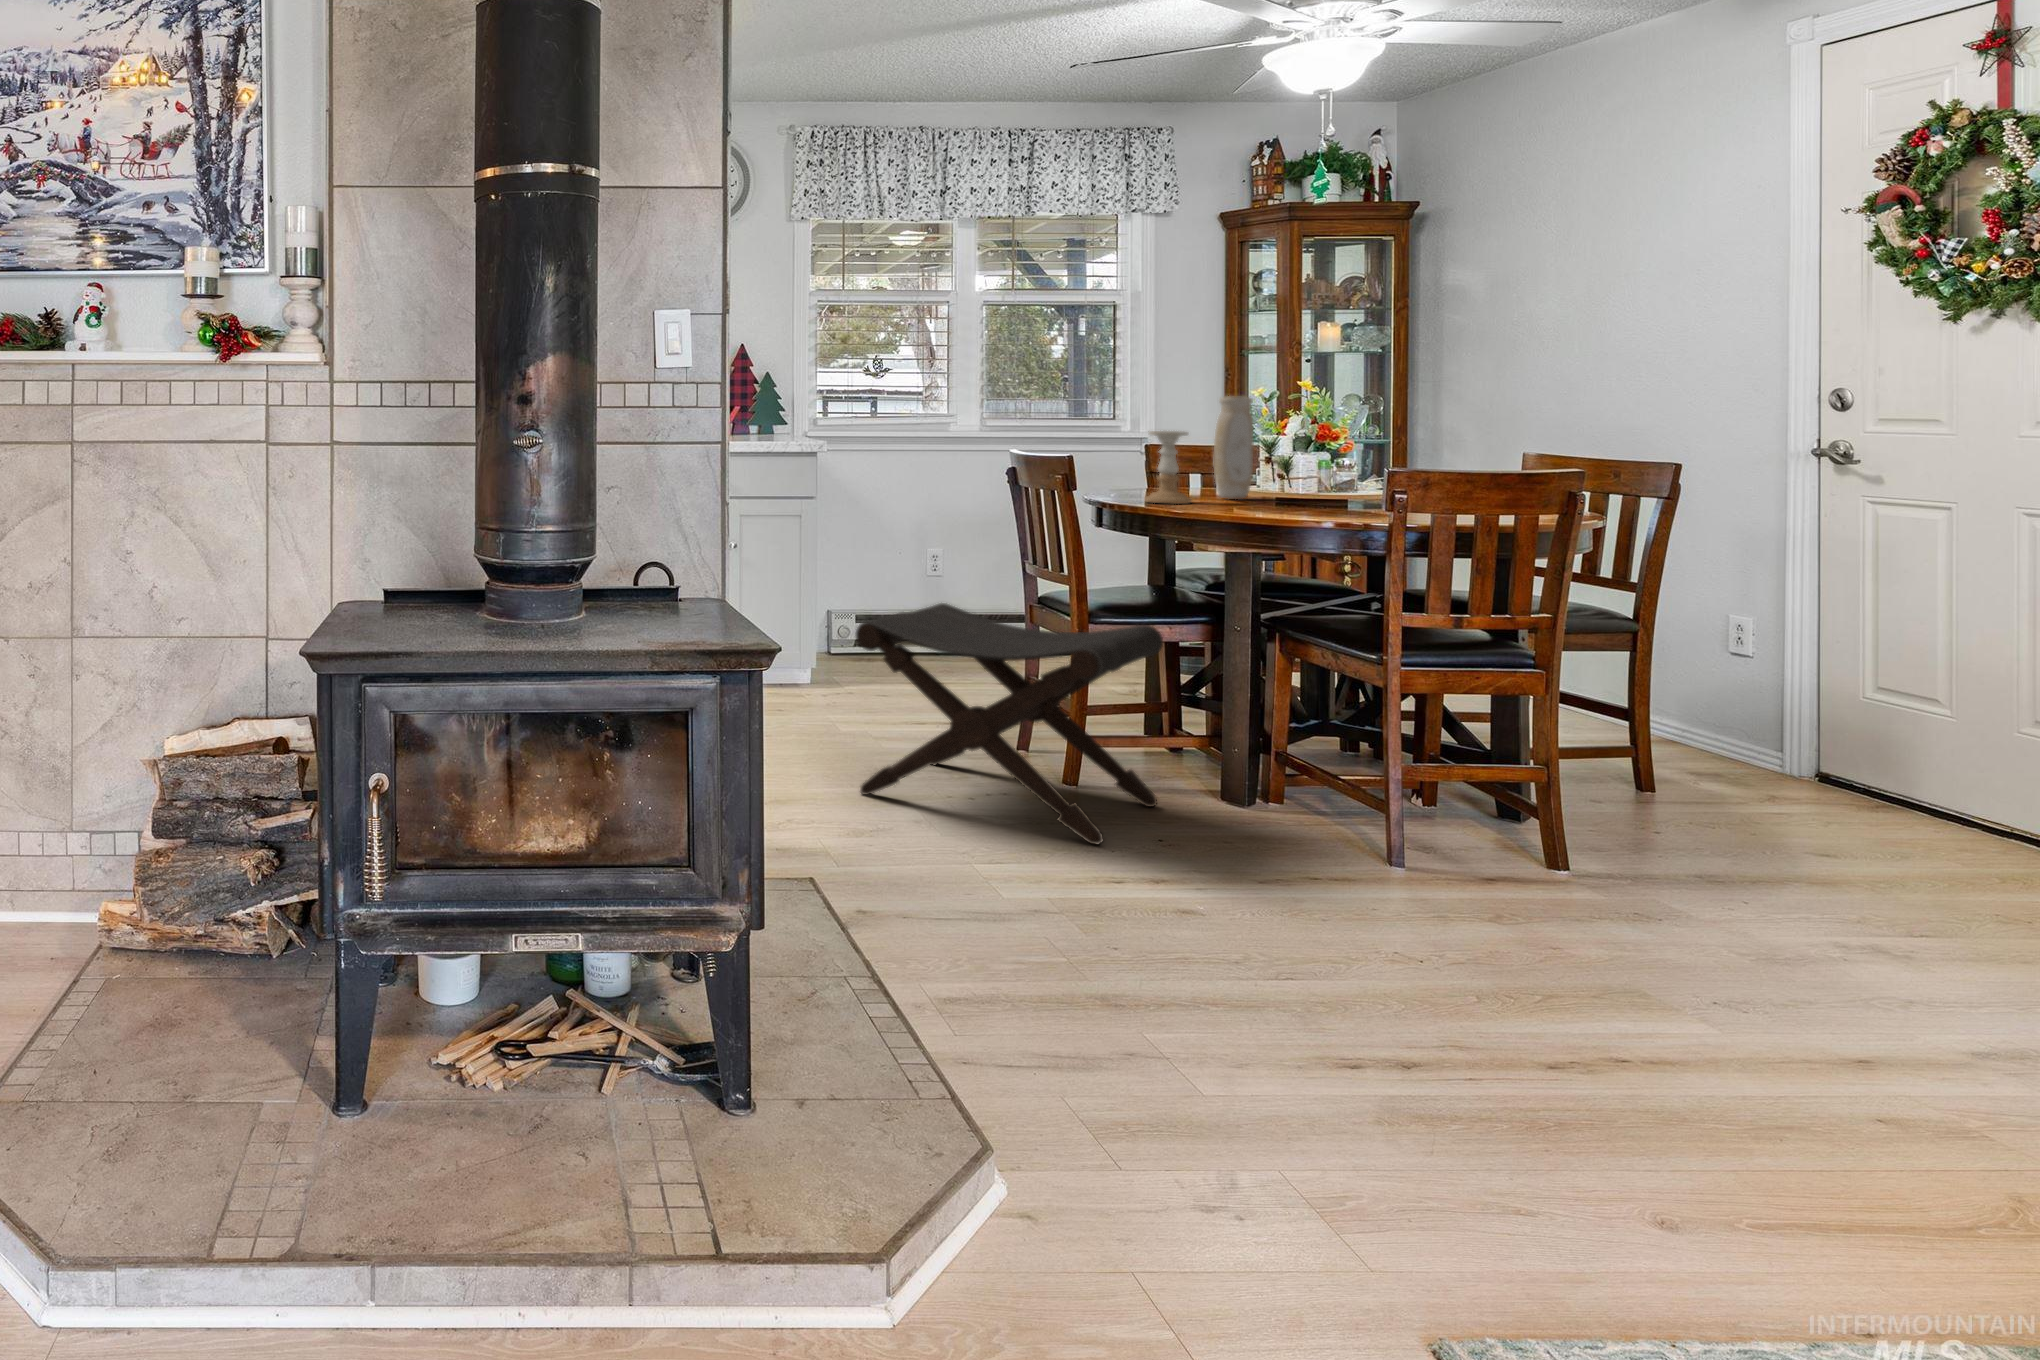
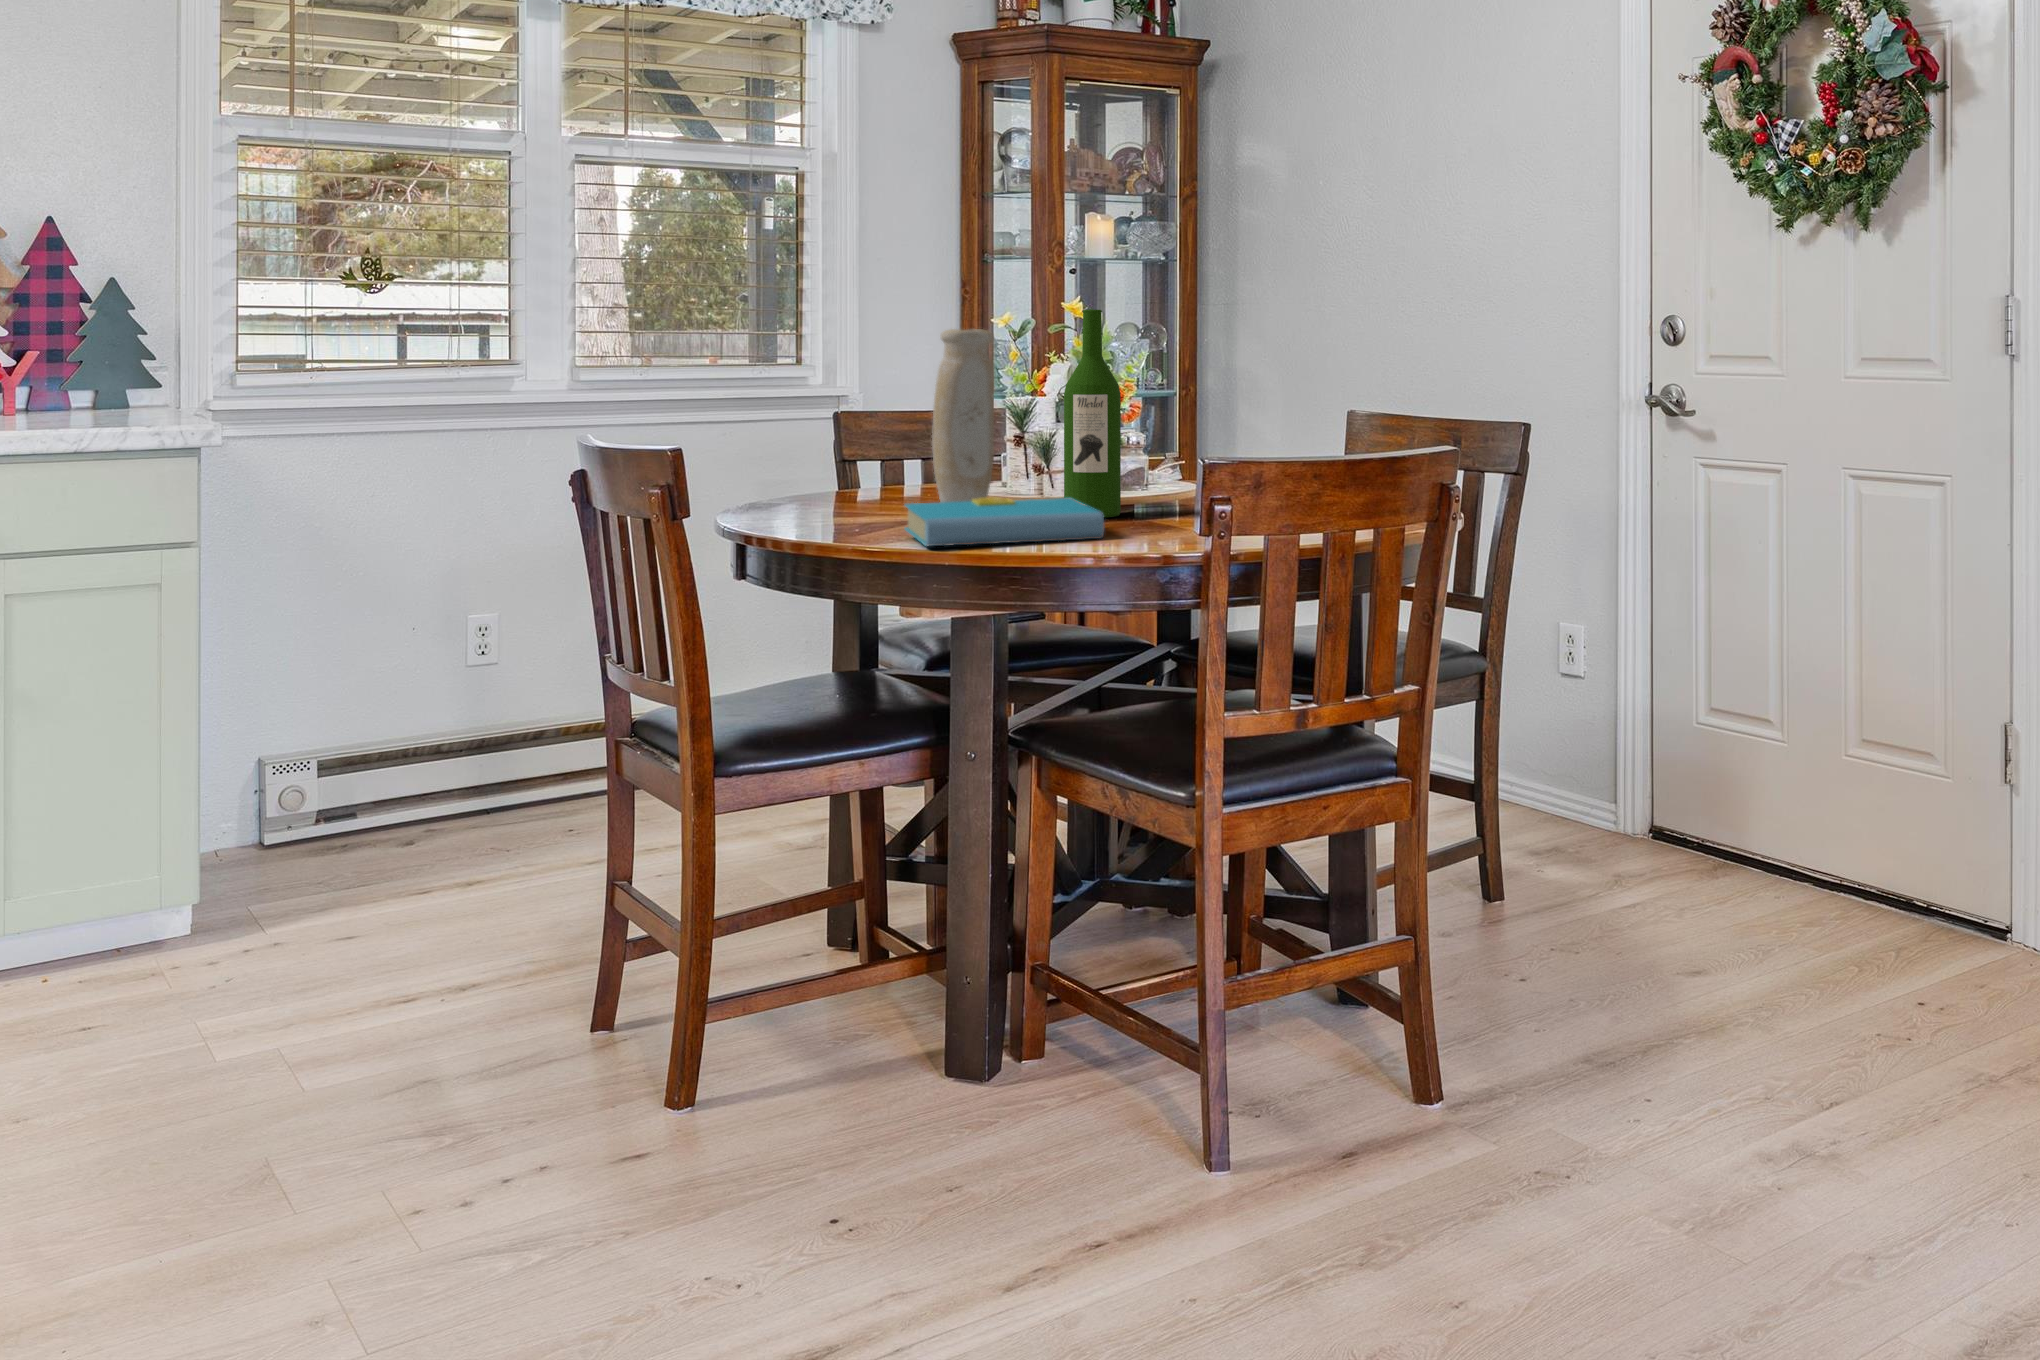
wine bottle: none [1299,384,1338,505] -> present [1064,310,1121,517]
candle holder: present [1145,431,1192,504] -> none [815,395,896,530]
book: none [1199,488,1325,512] -> present [905,497,1105,546]
footstool: present [855,603,1163,844] -> none [175,764,843,1284]

